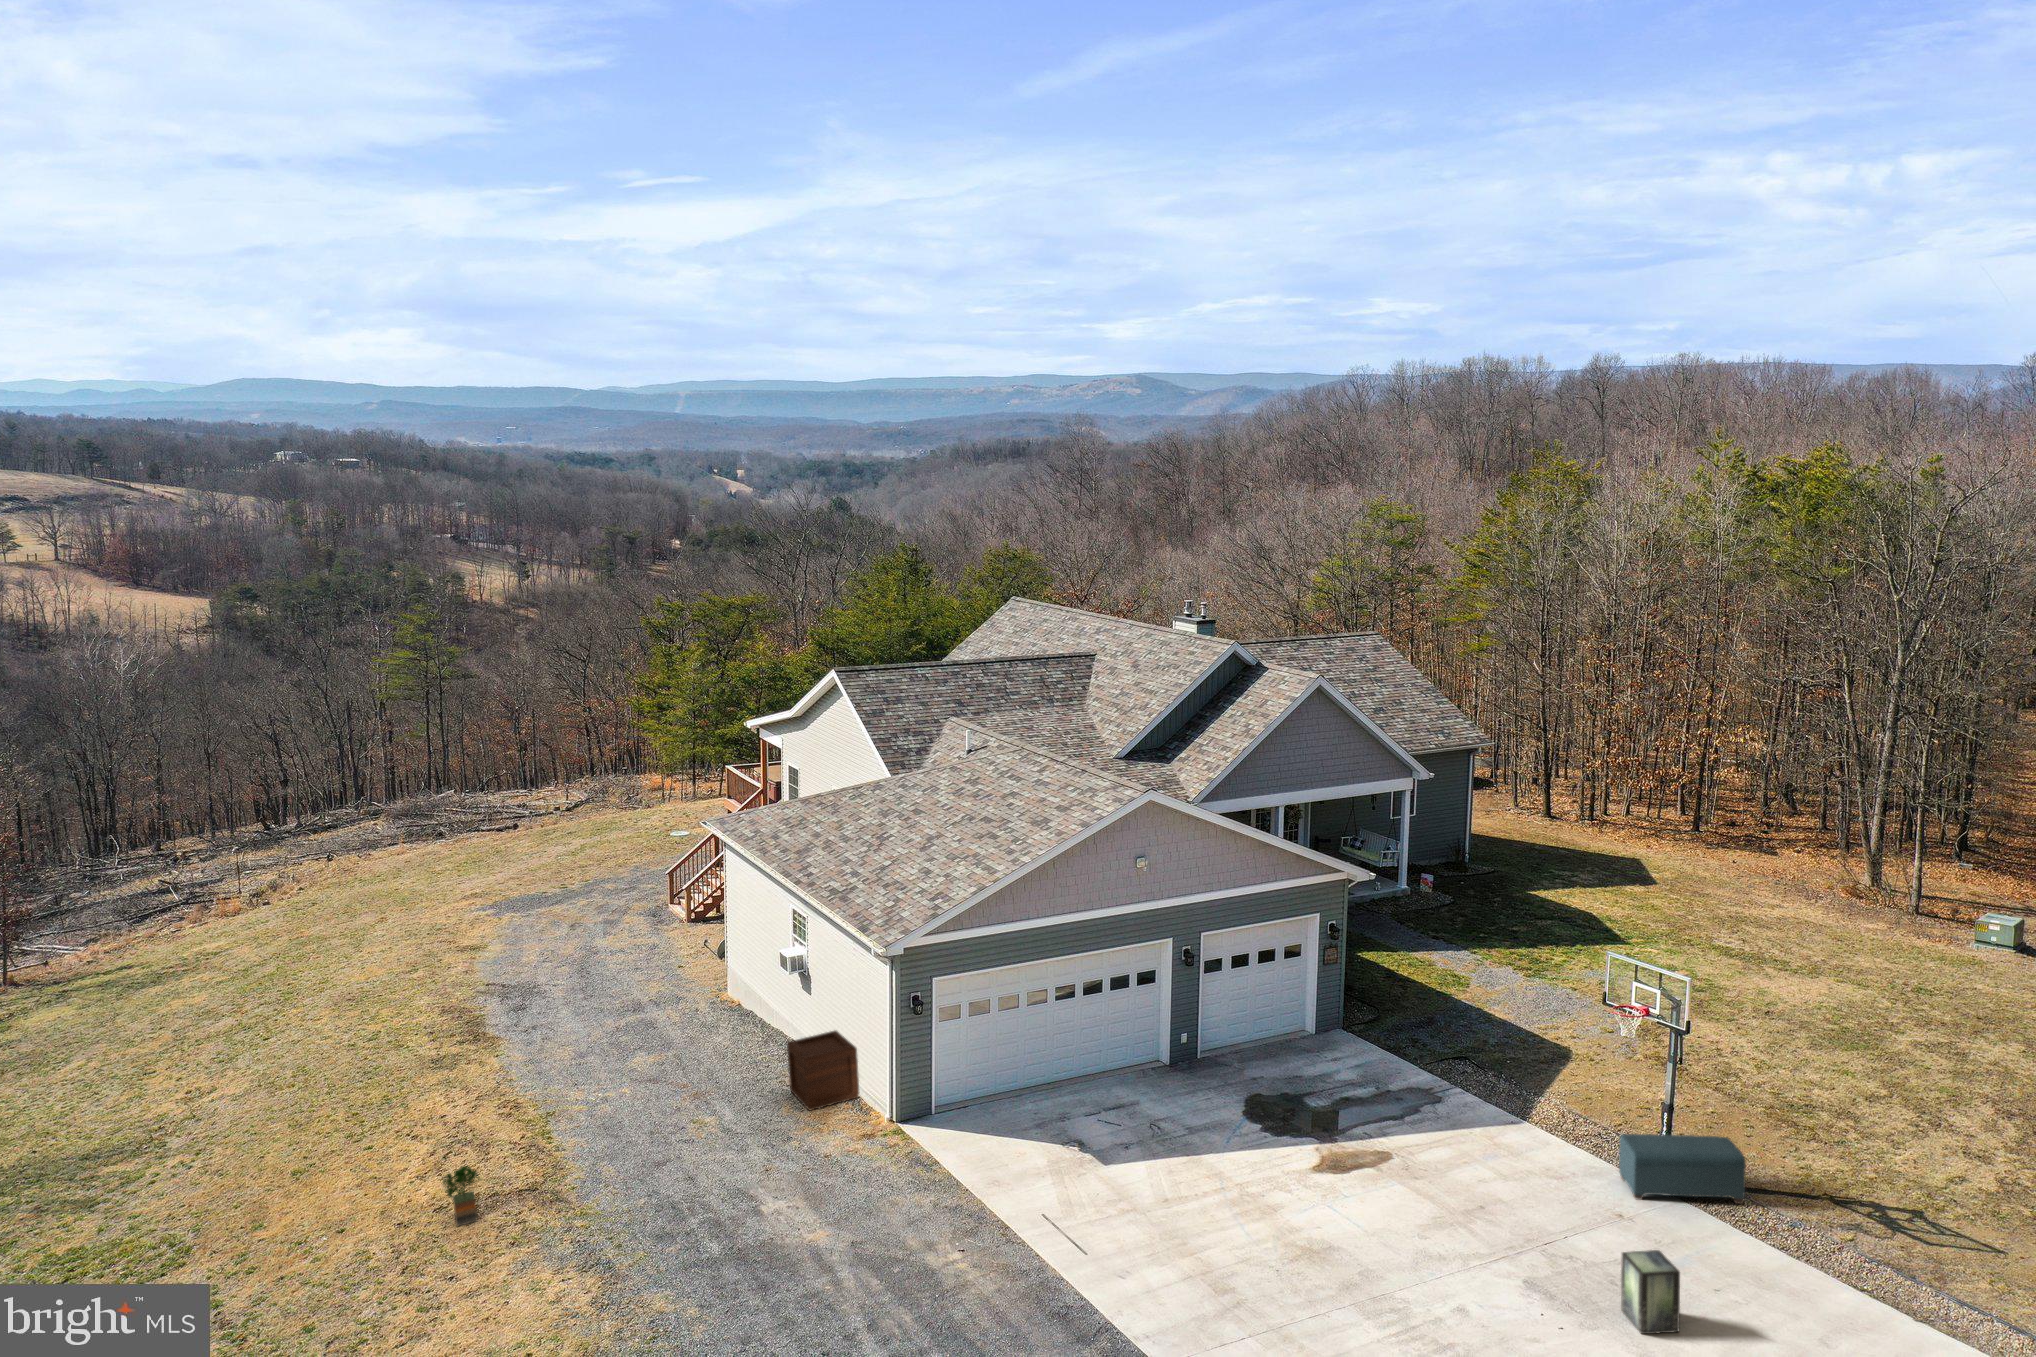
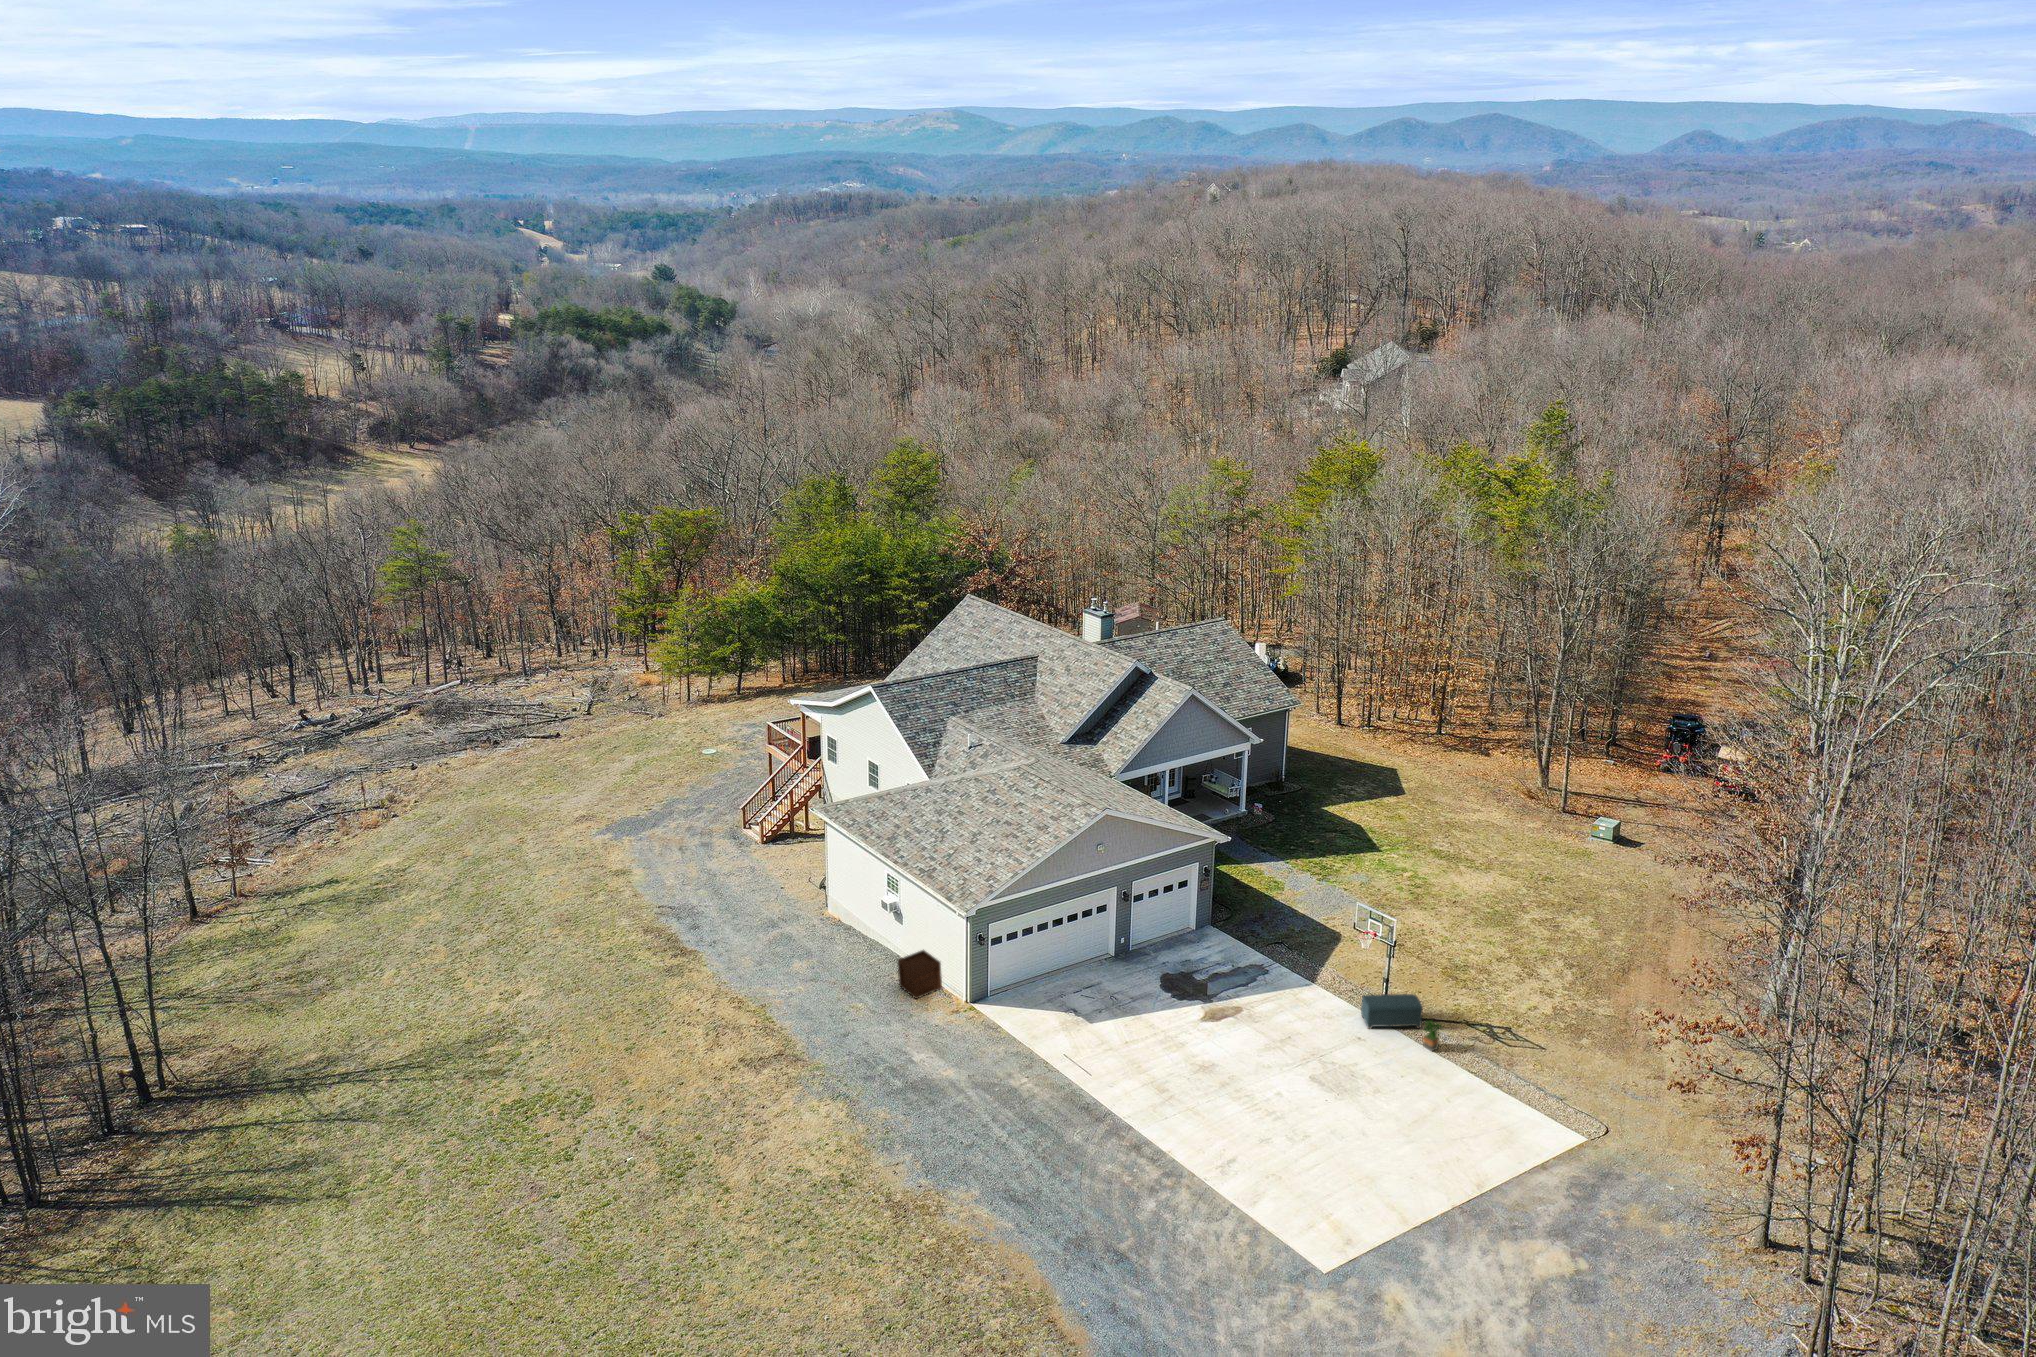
potted tree: present [443,1166,482,1226] -> present [1423,1021,1442,1051]
storage box: present [1621,1250,1680,1334] -> none [1356,1063,1384,1103]

